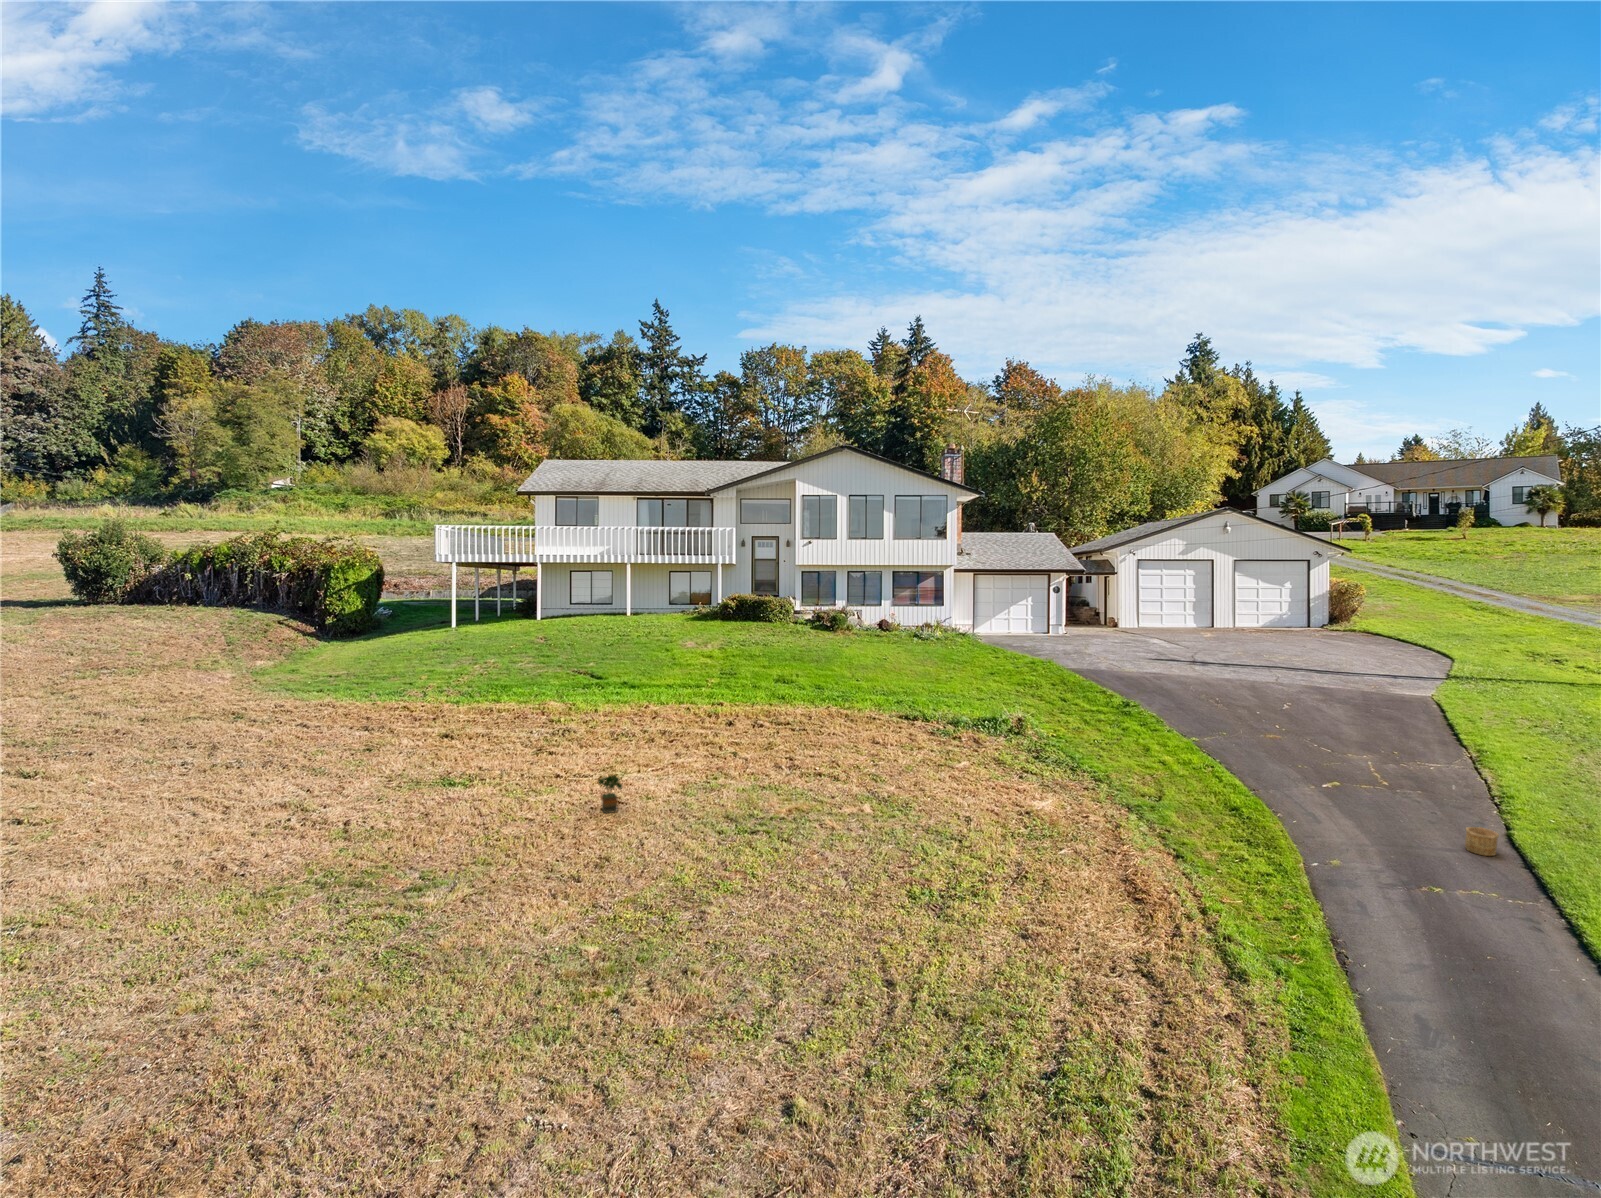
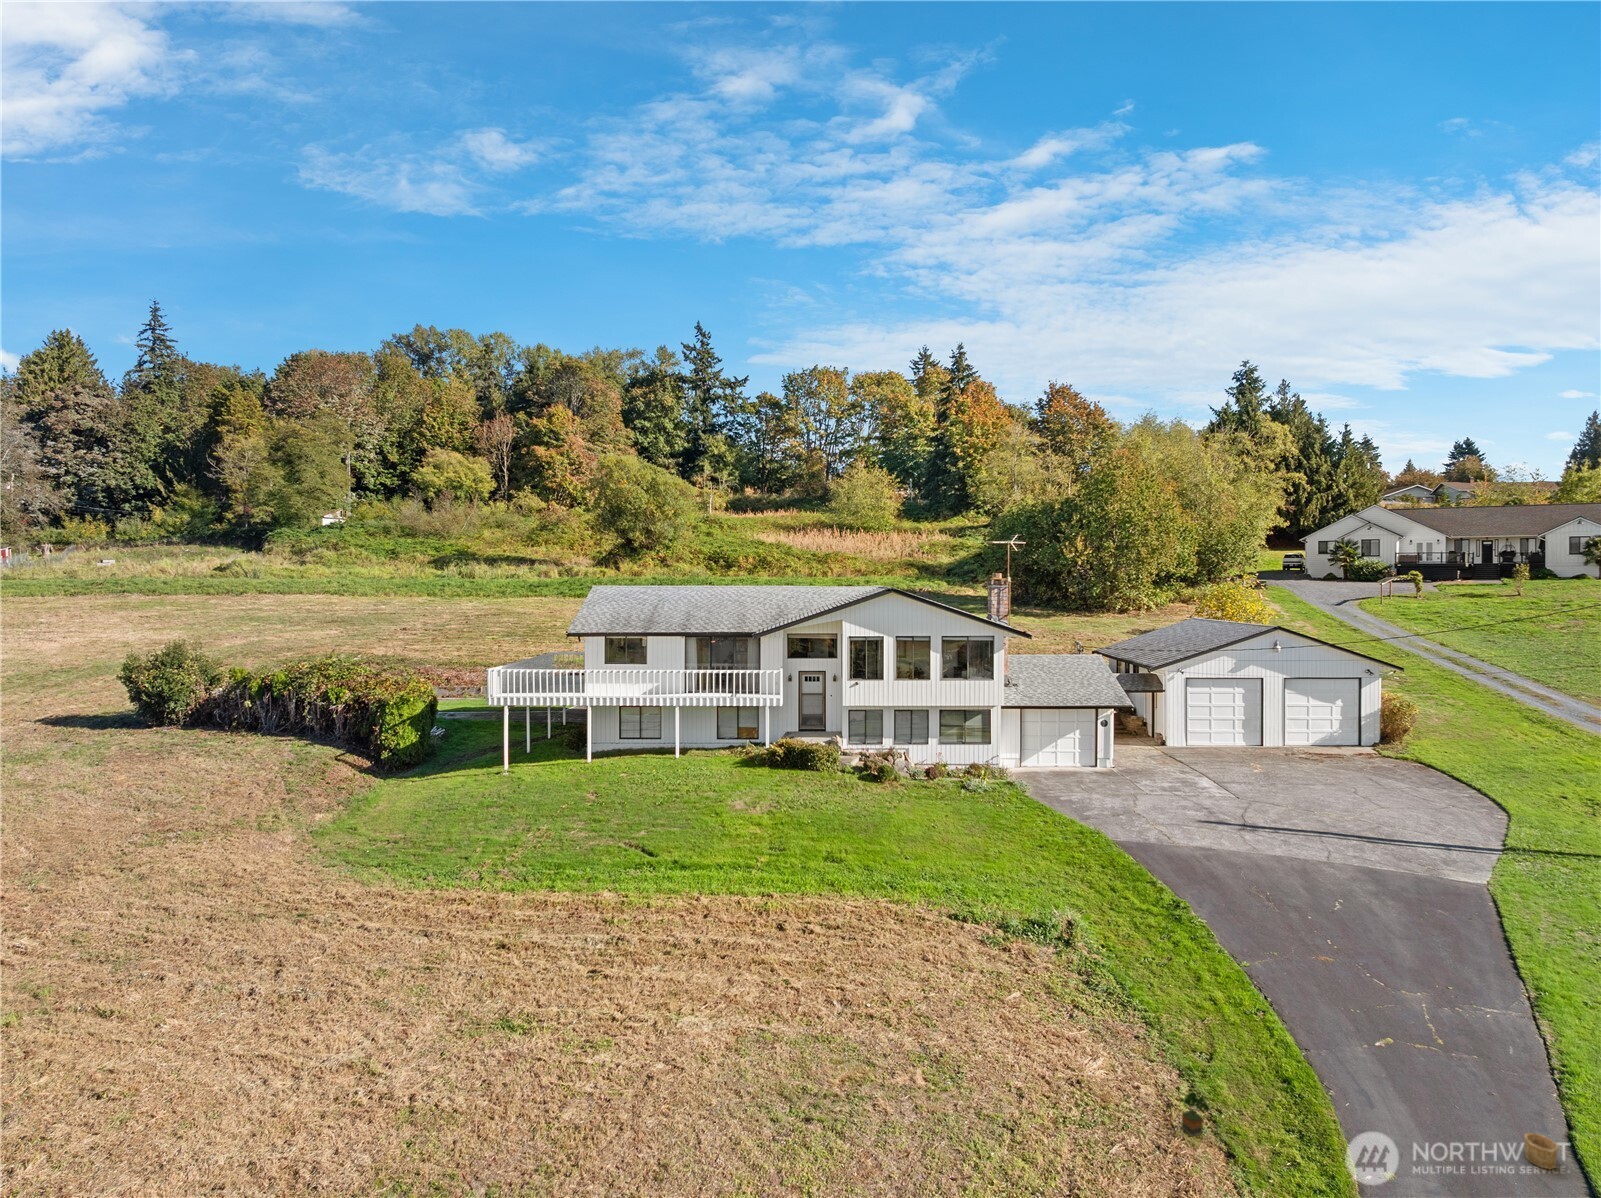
potted tree: present [598,775,622,813] -> present [1180,1092,1211,1136]

